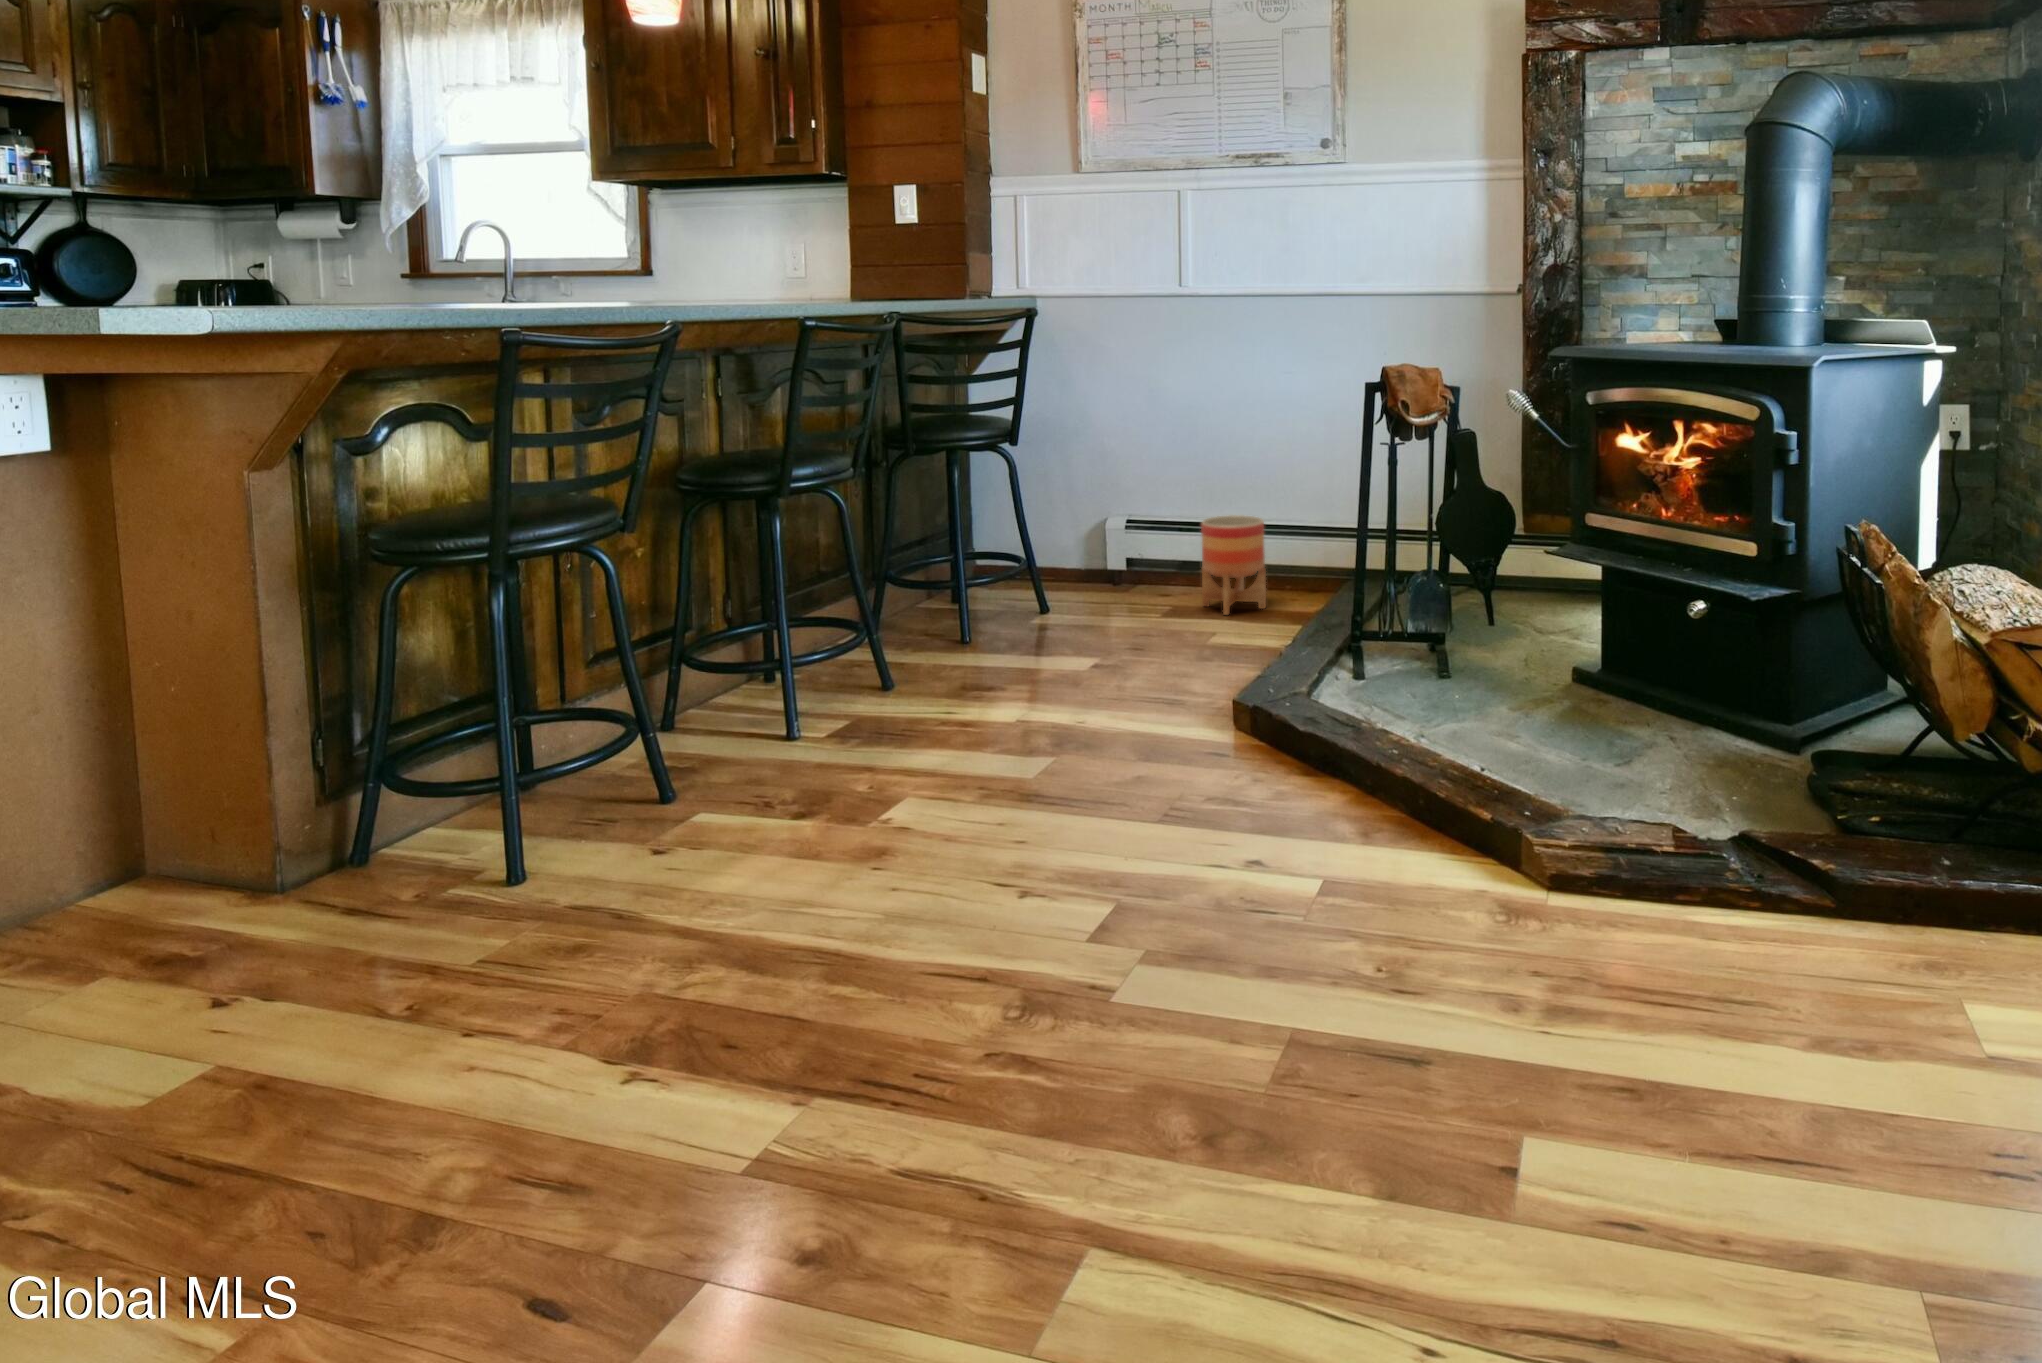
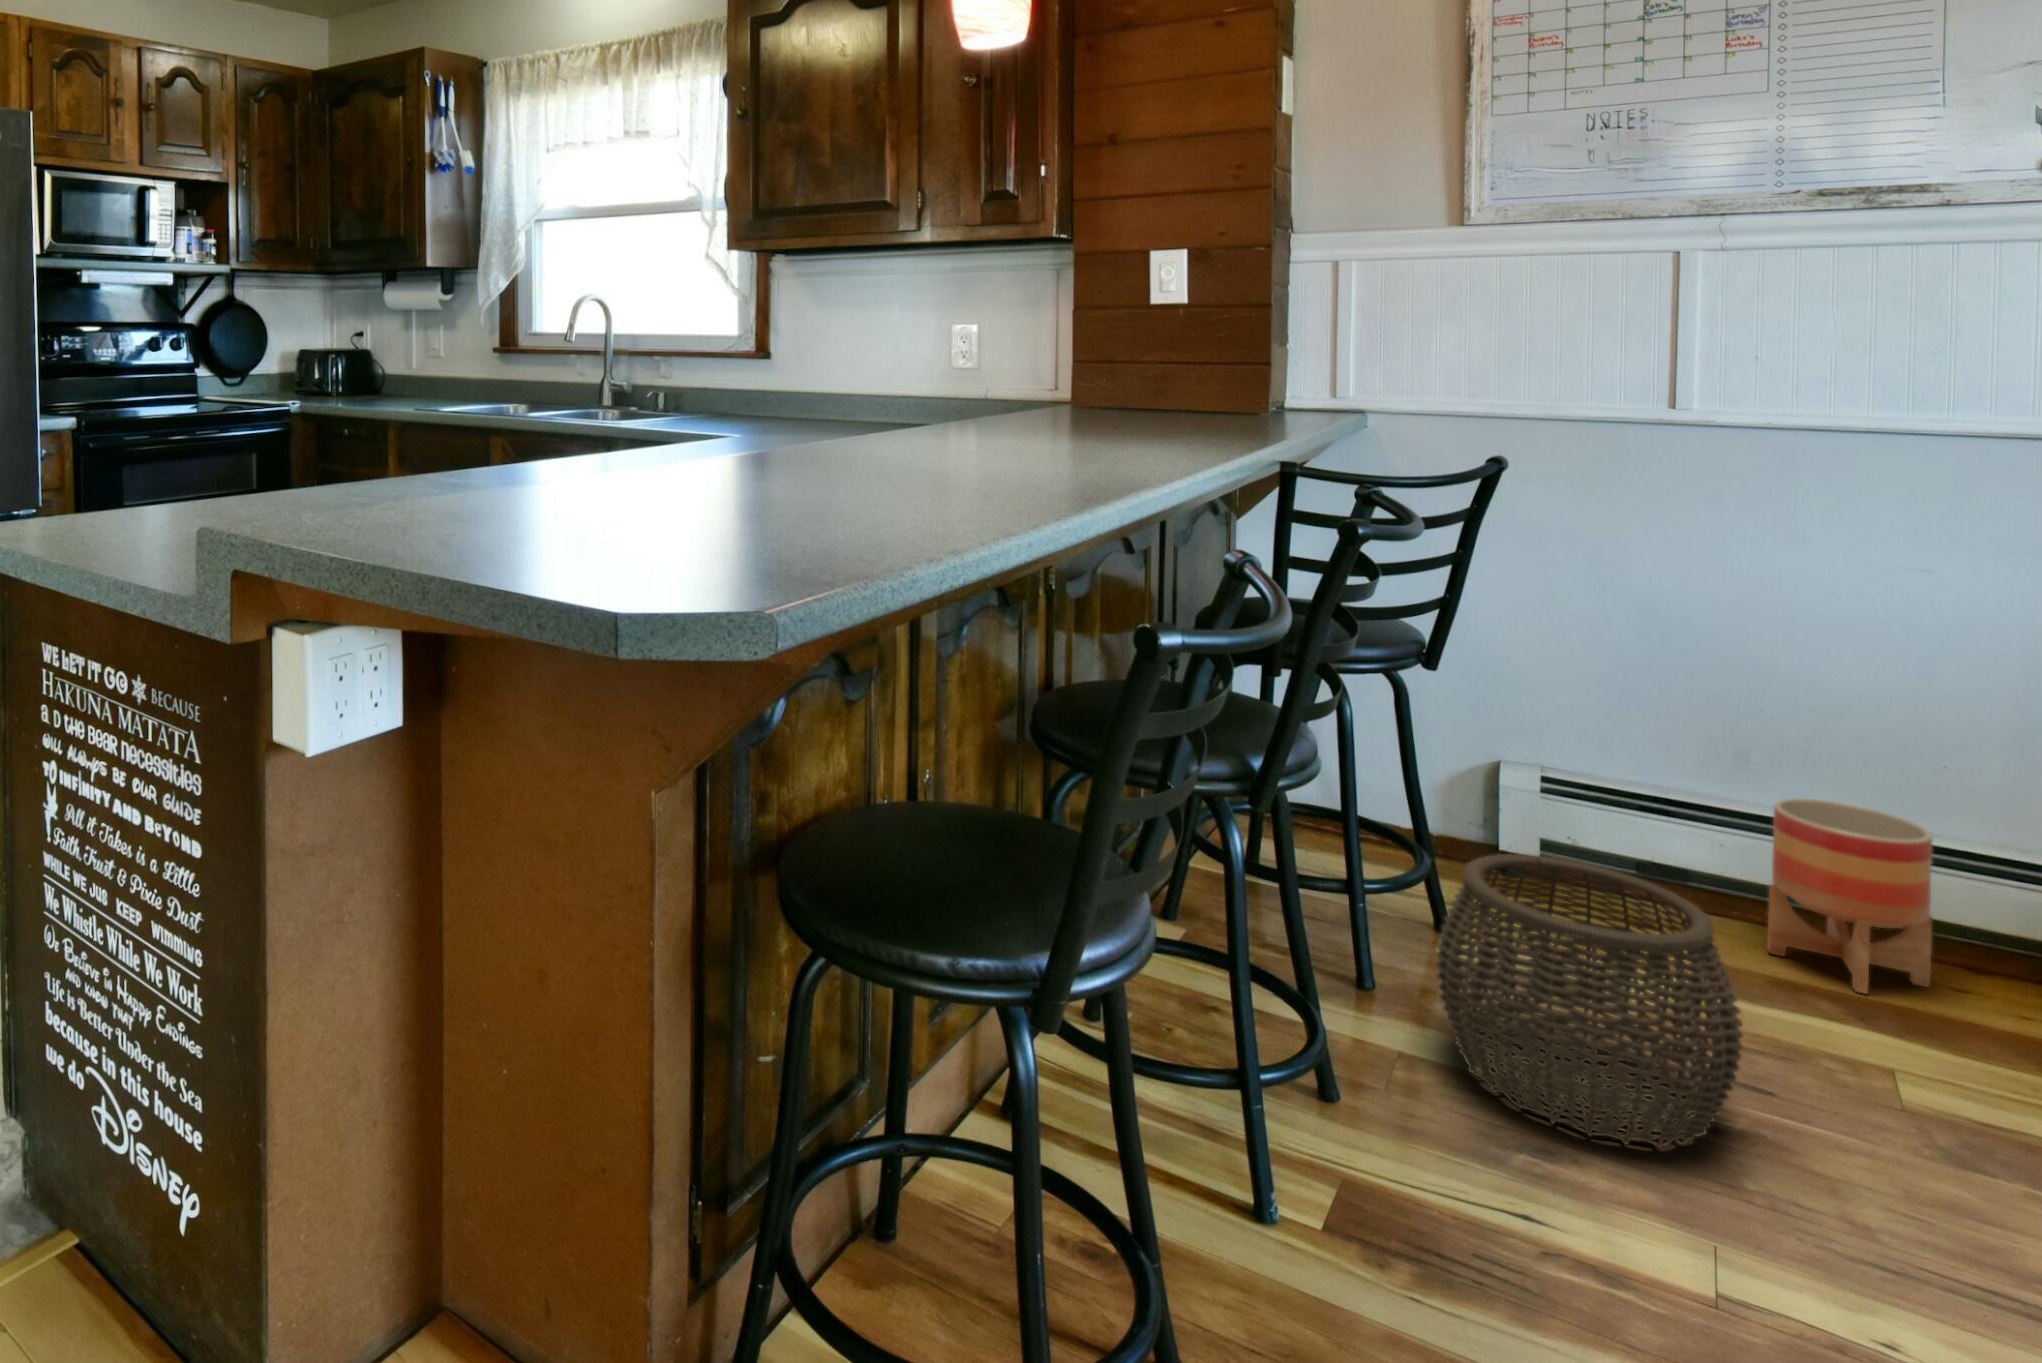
woven basket: none [939,547,1078,685] -> present [1436,854,1743,1147]

